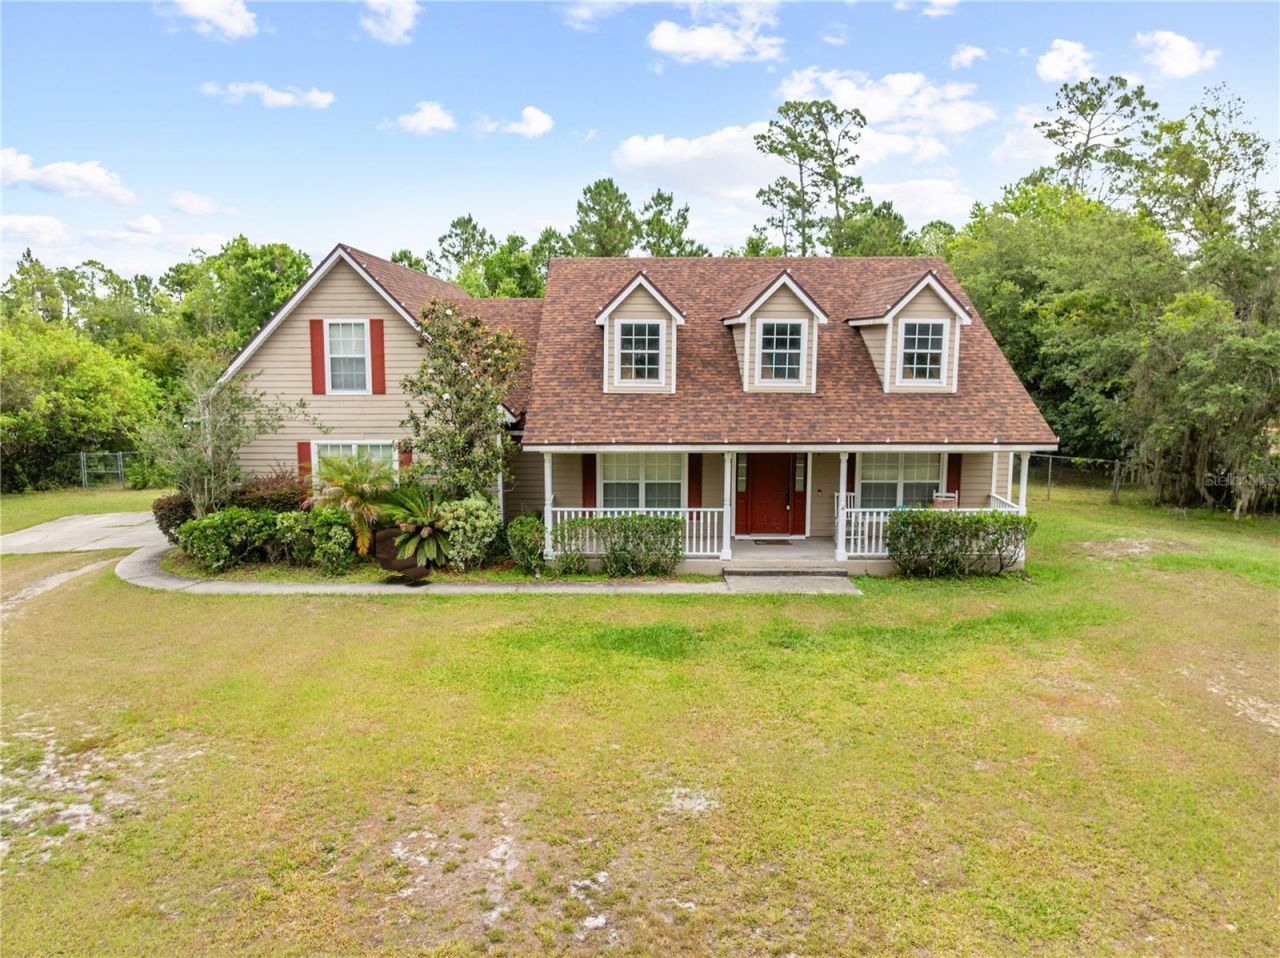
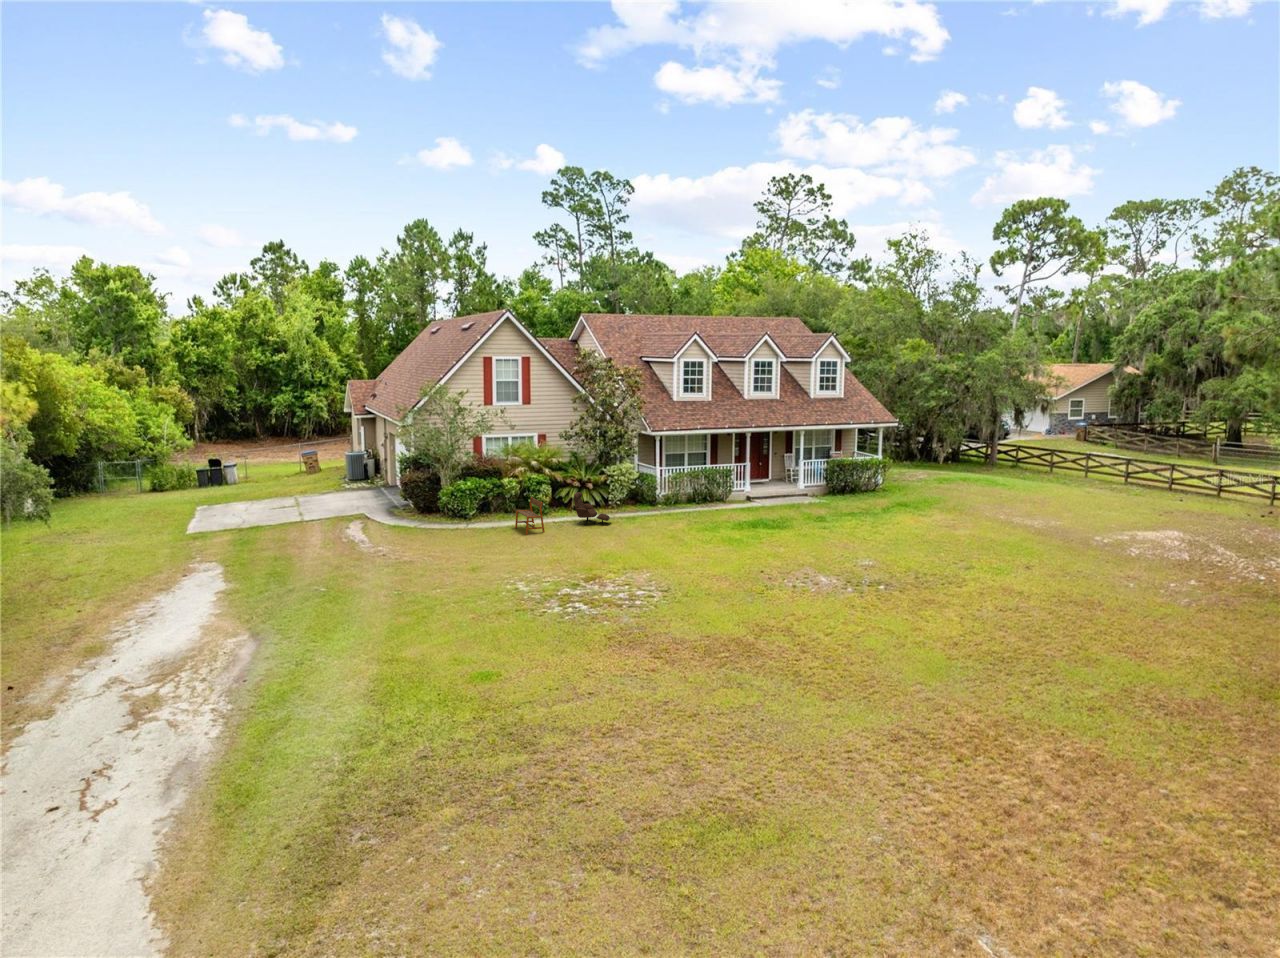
bench: none [276,530,325,589] -> present [515,497,545,535]

